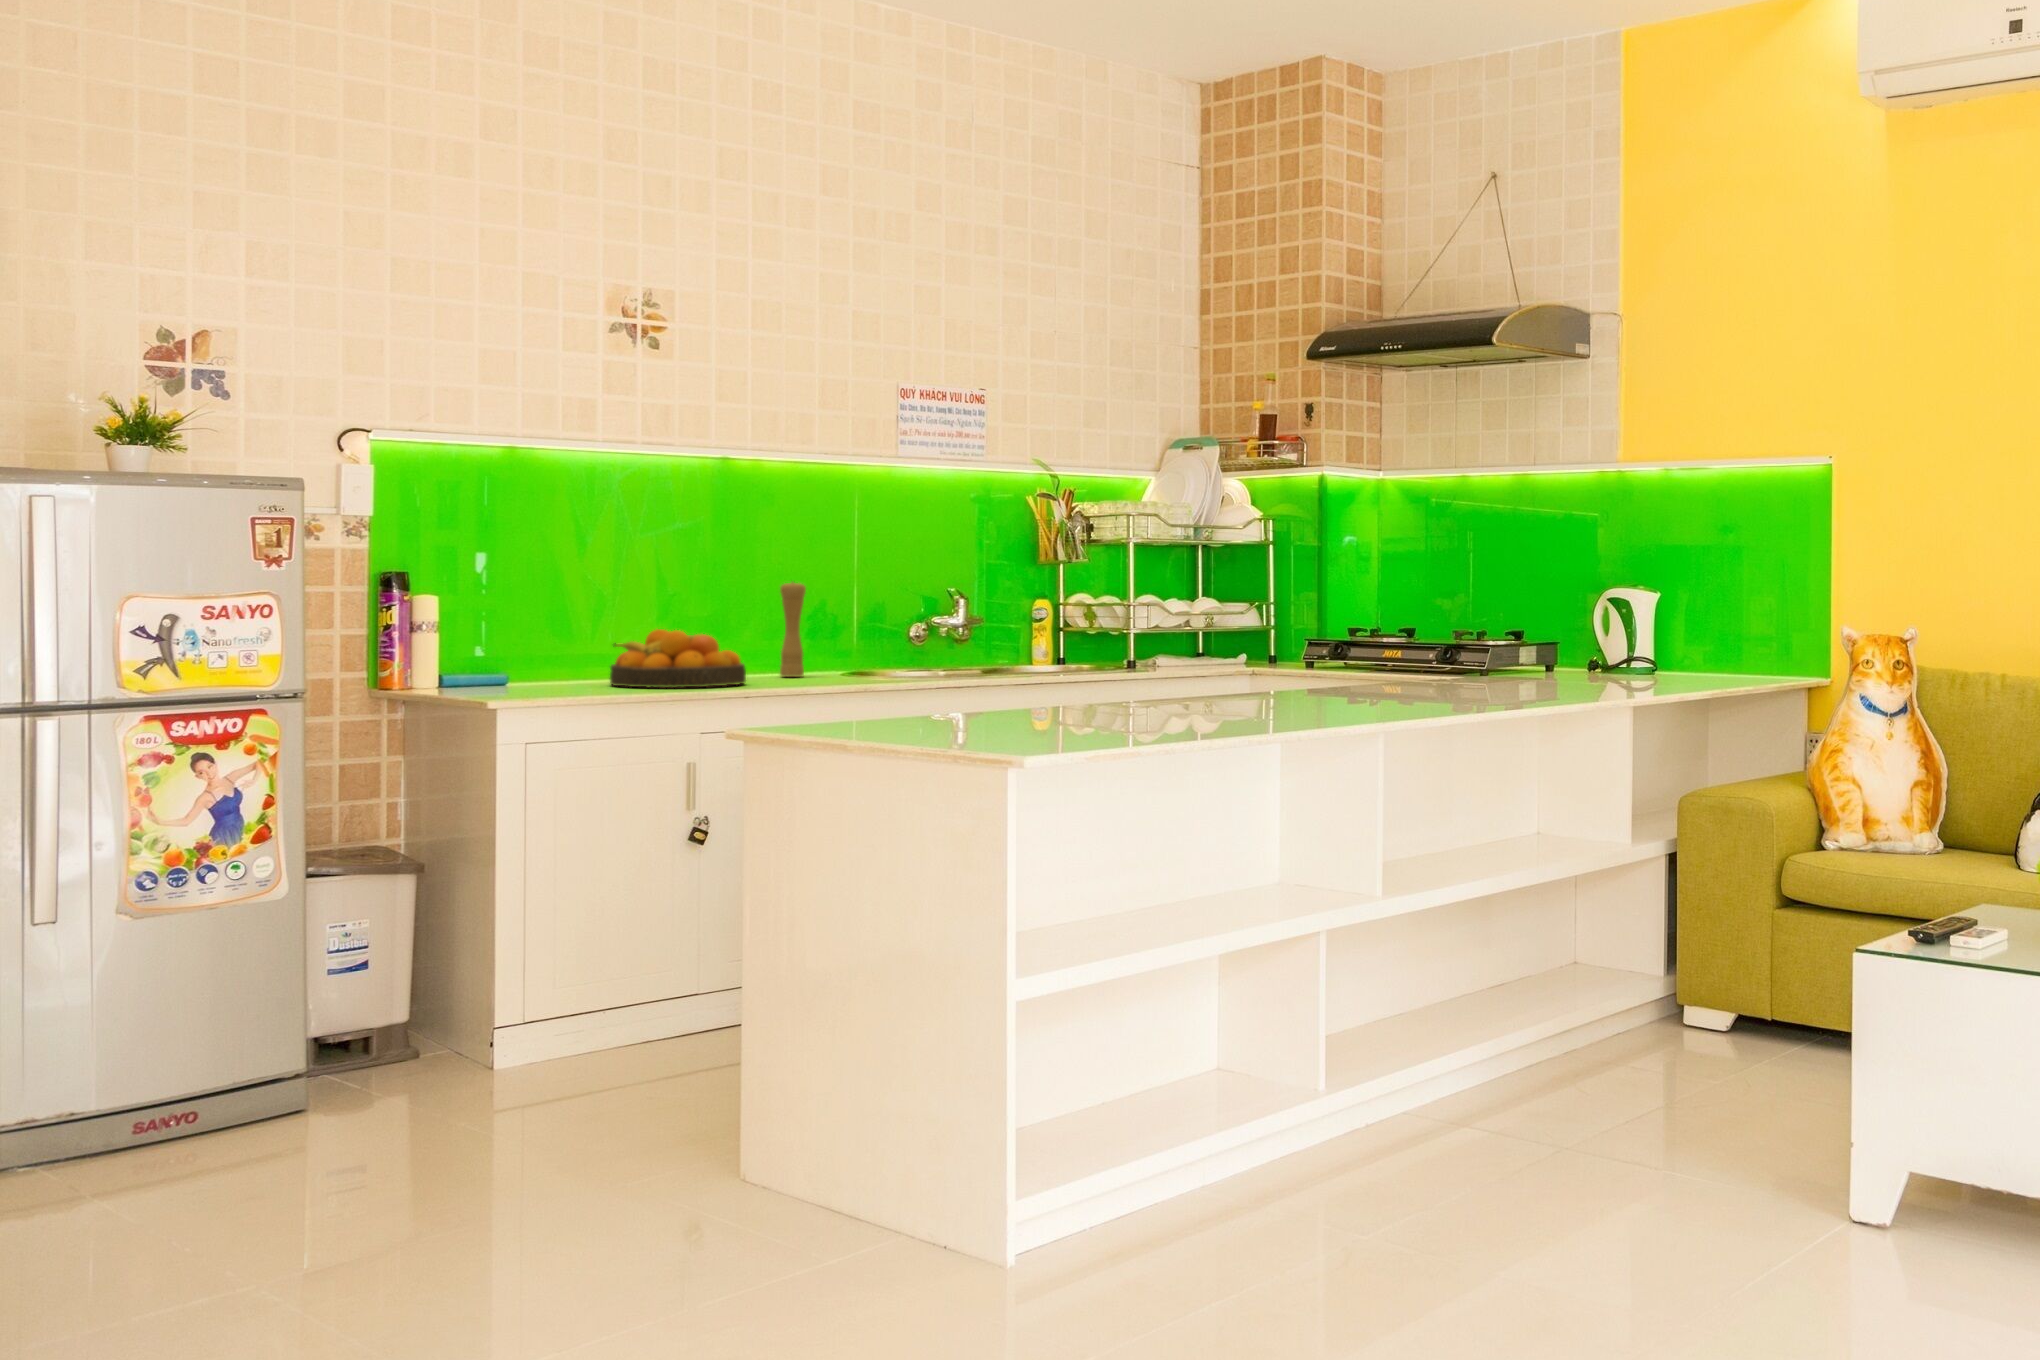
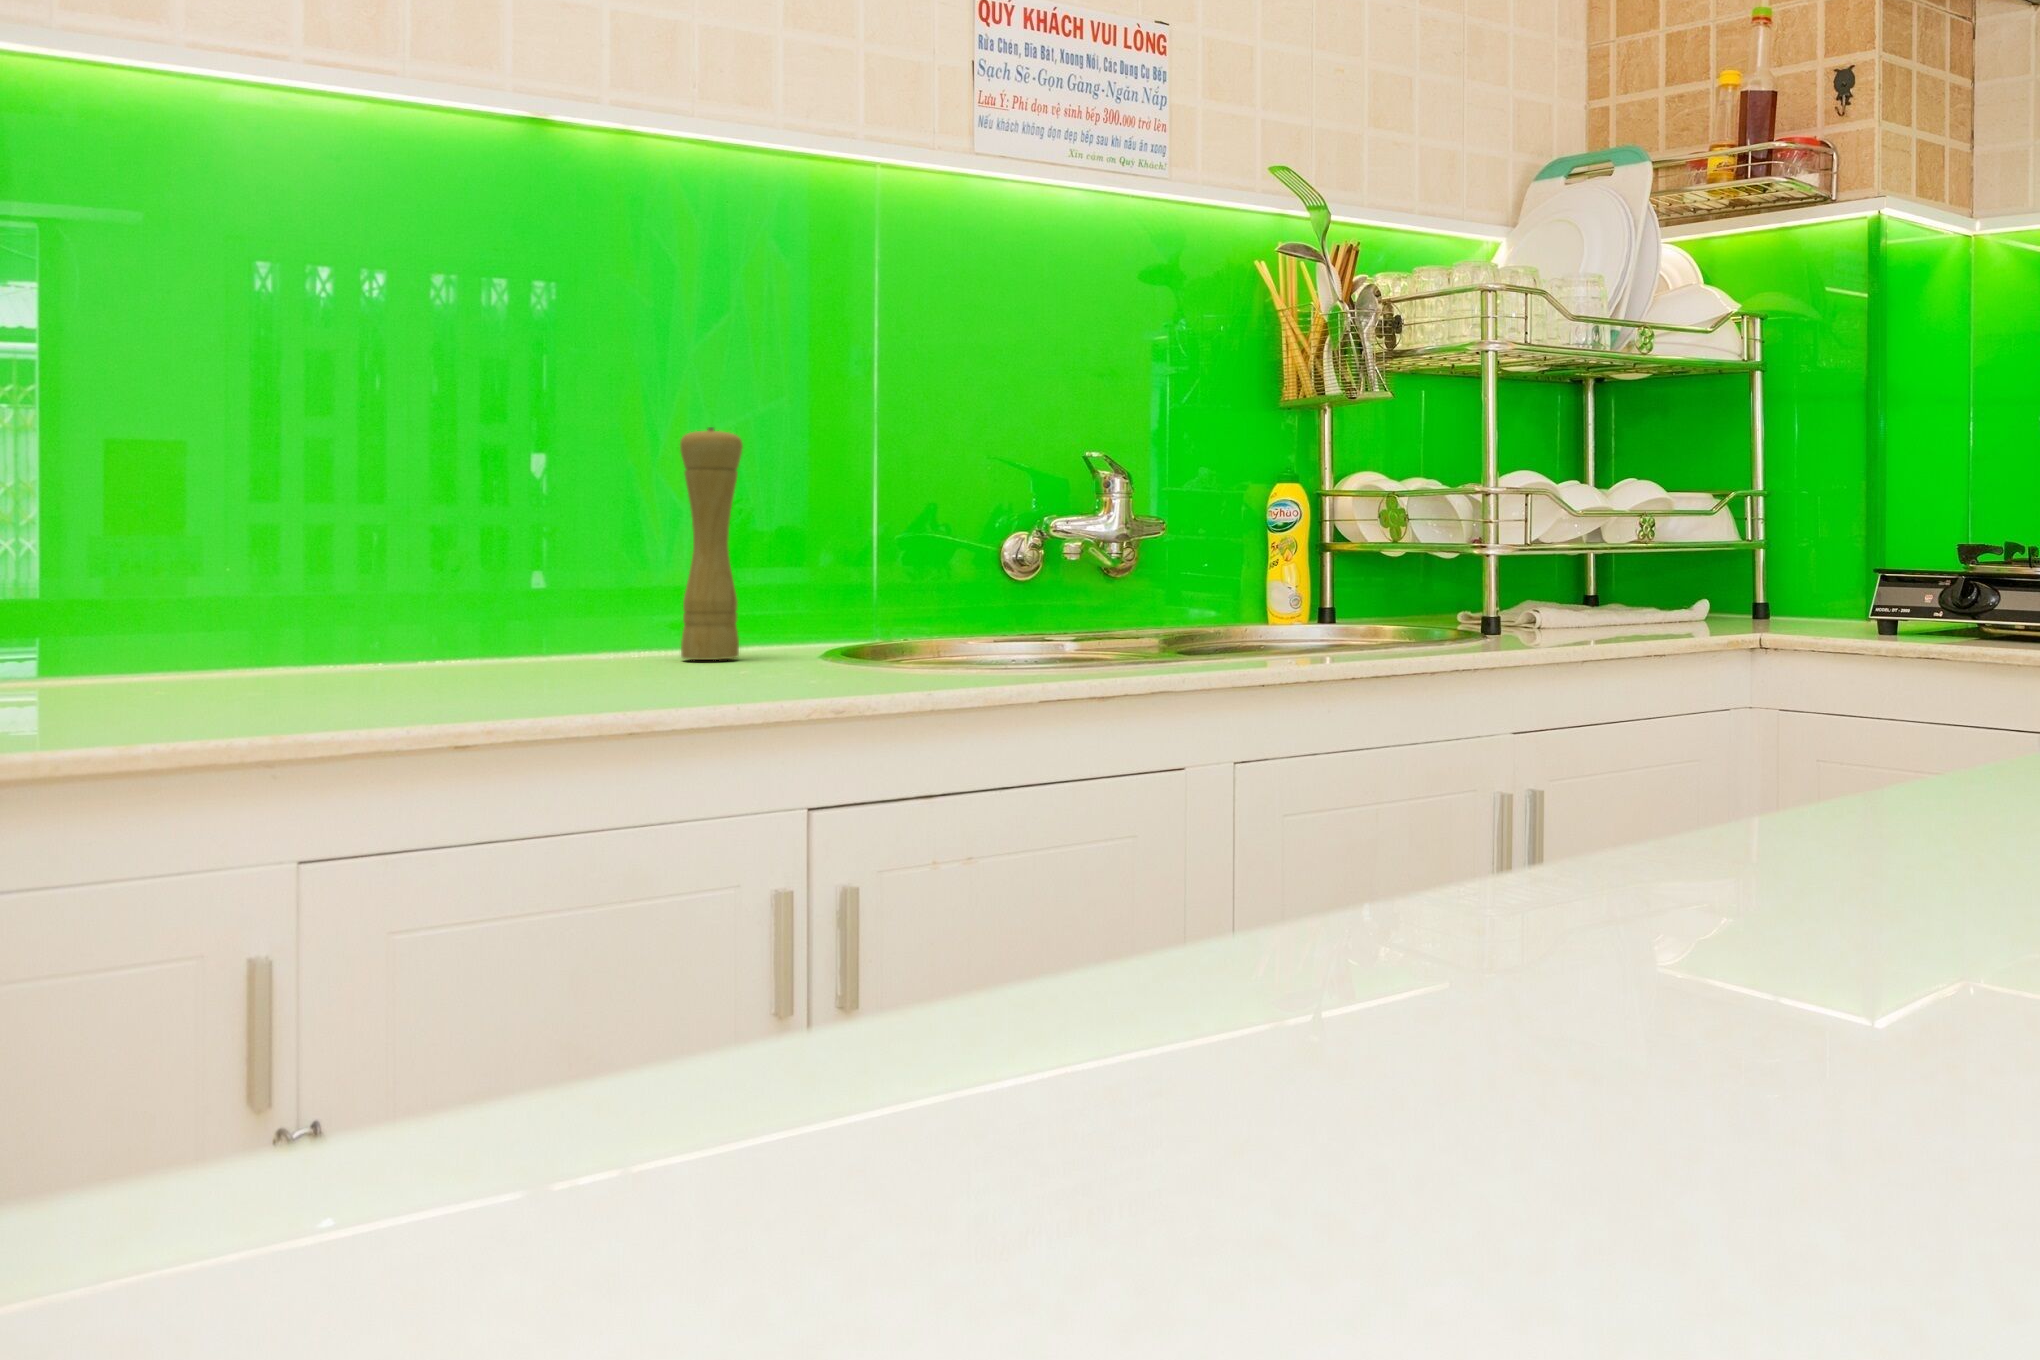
fruit bowl: present [610,629,746,688] -> none [149,538,539,700]

